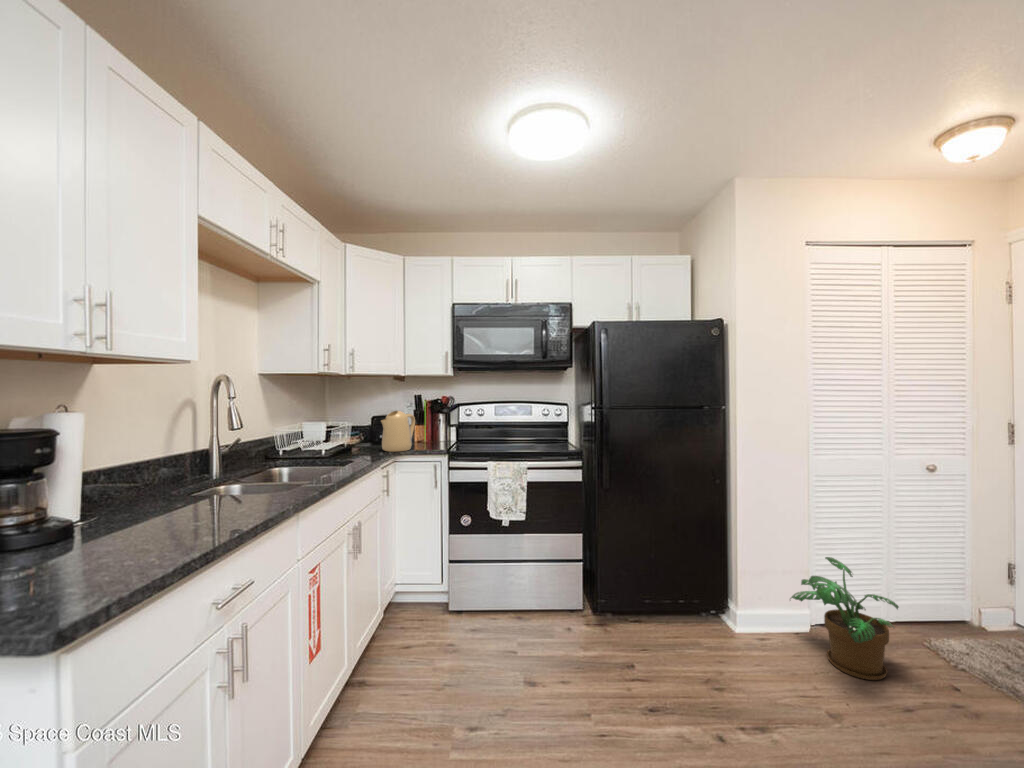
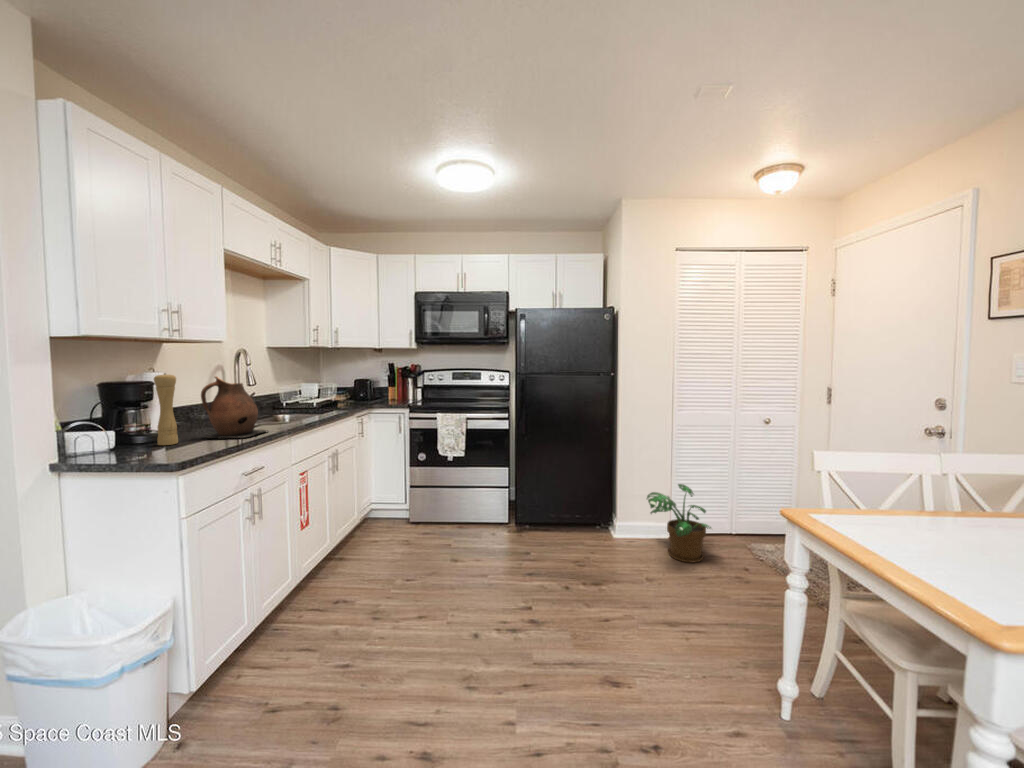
kettle: present [381,411,415,452] -> none [359,375,387,406]
pepper mill: none [46,415,94,555] -> present [154,374,178,445]
ceramic pitcher: none [144,419,262,532] -> present [201,377,267,438]

